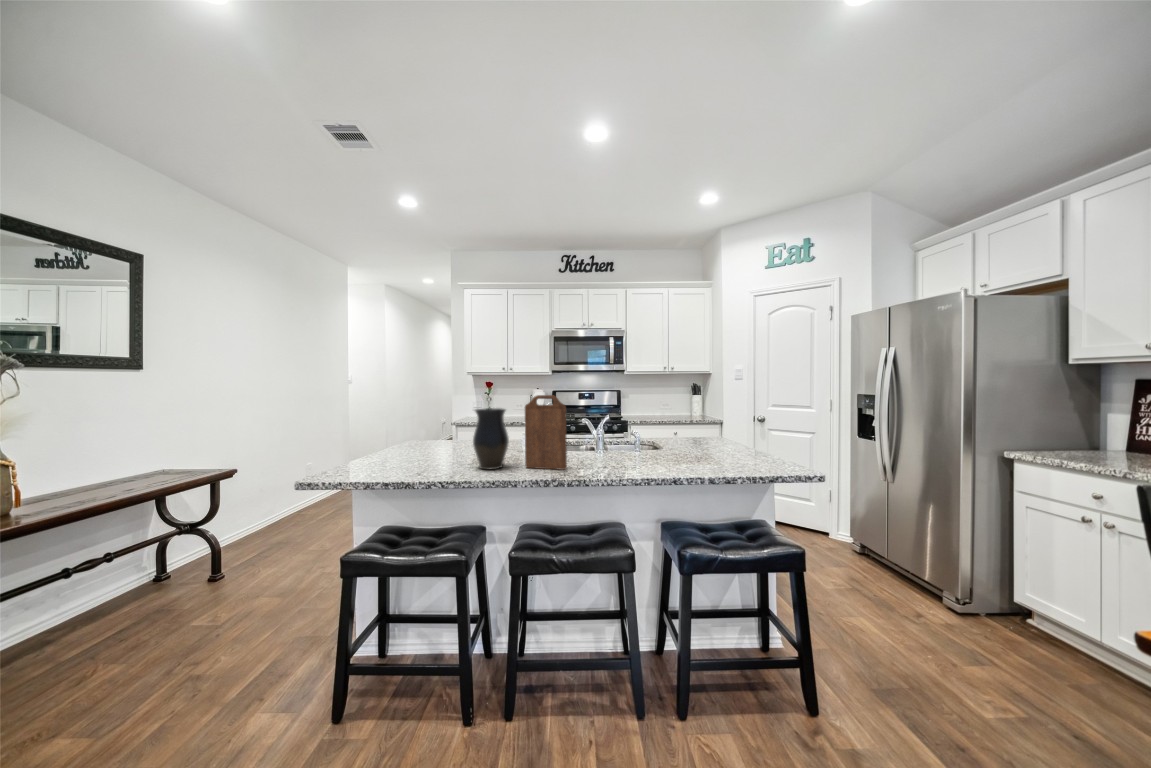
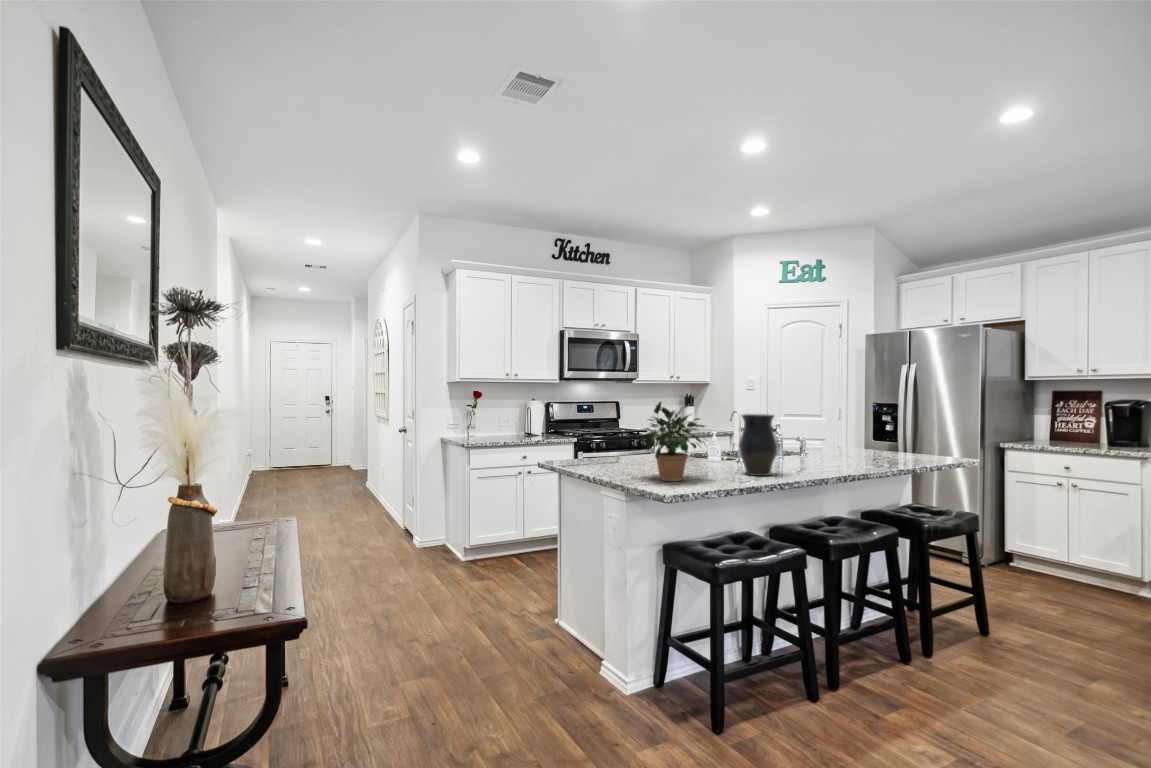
cutting board: present [525,395,567,470] -> none [785,400,823,472]
potted plant: none [359,396,441,467] -> present [638,402,709,481]

